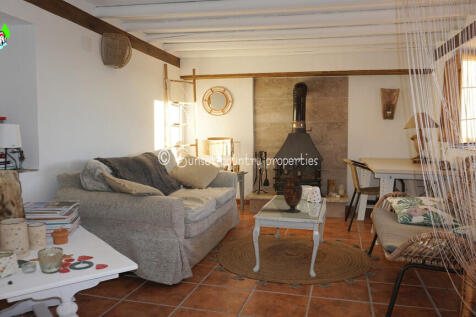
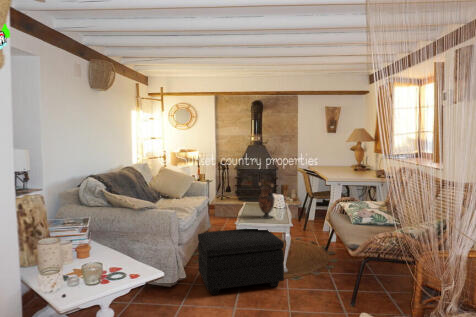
footstool: none [209,223,306,297] -> present [198,229,284,295]

